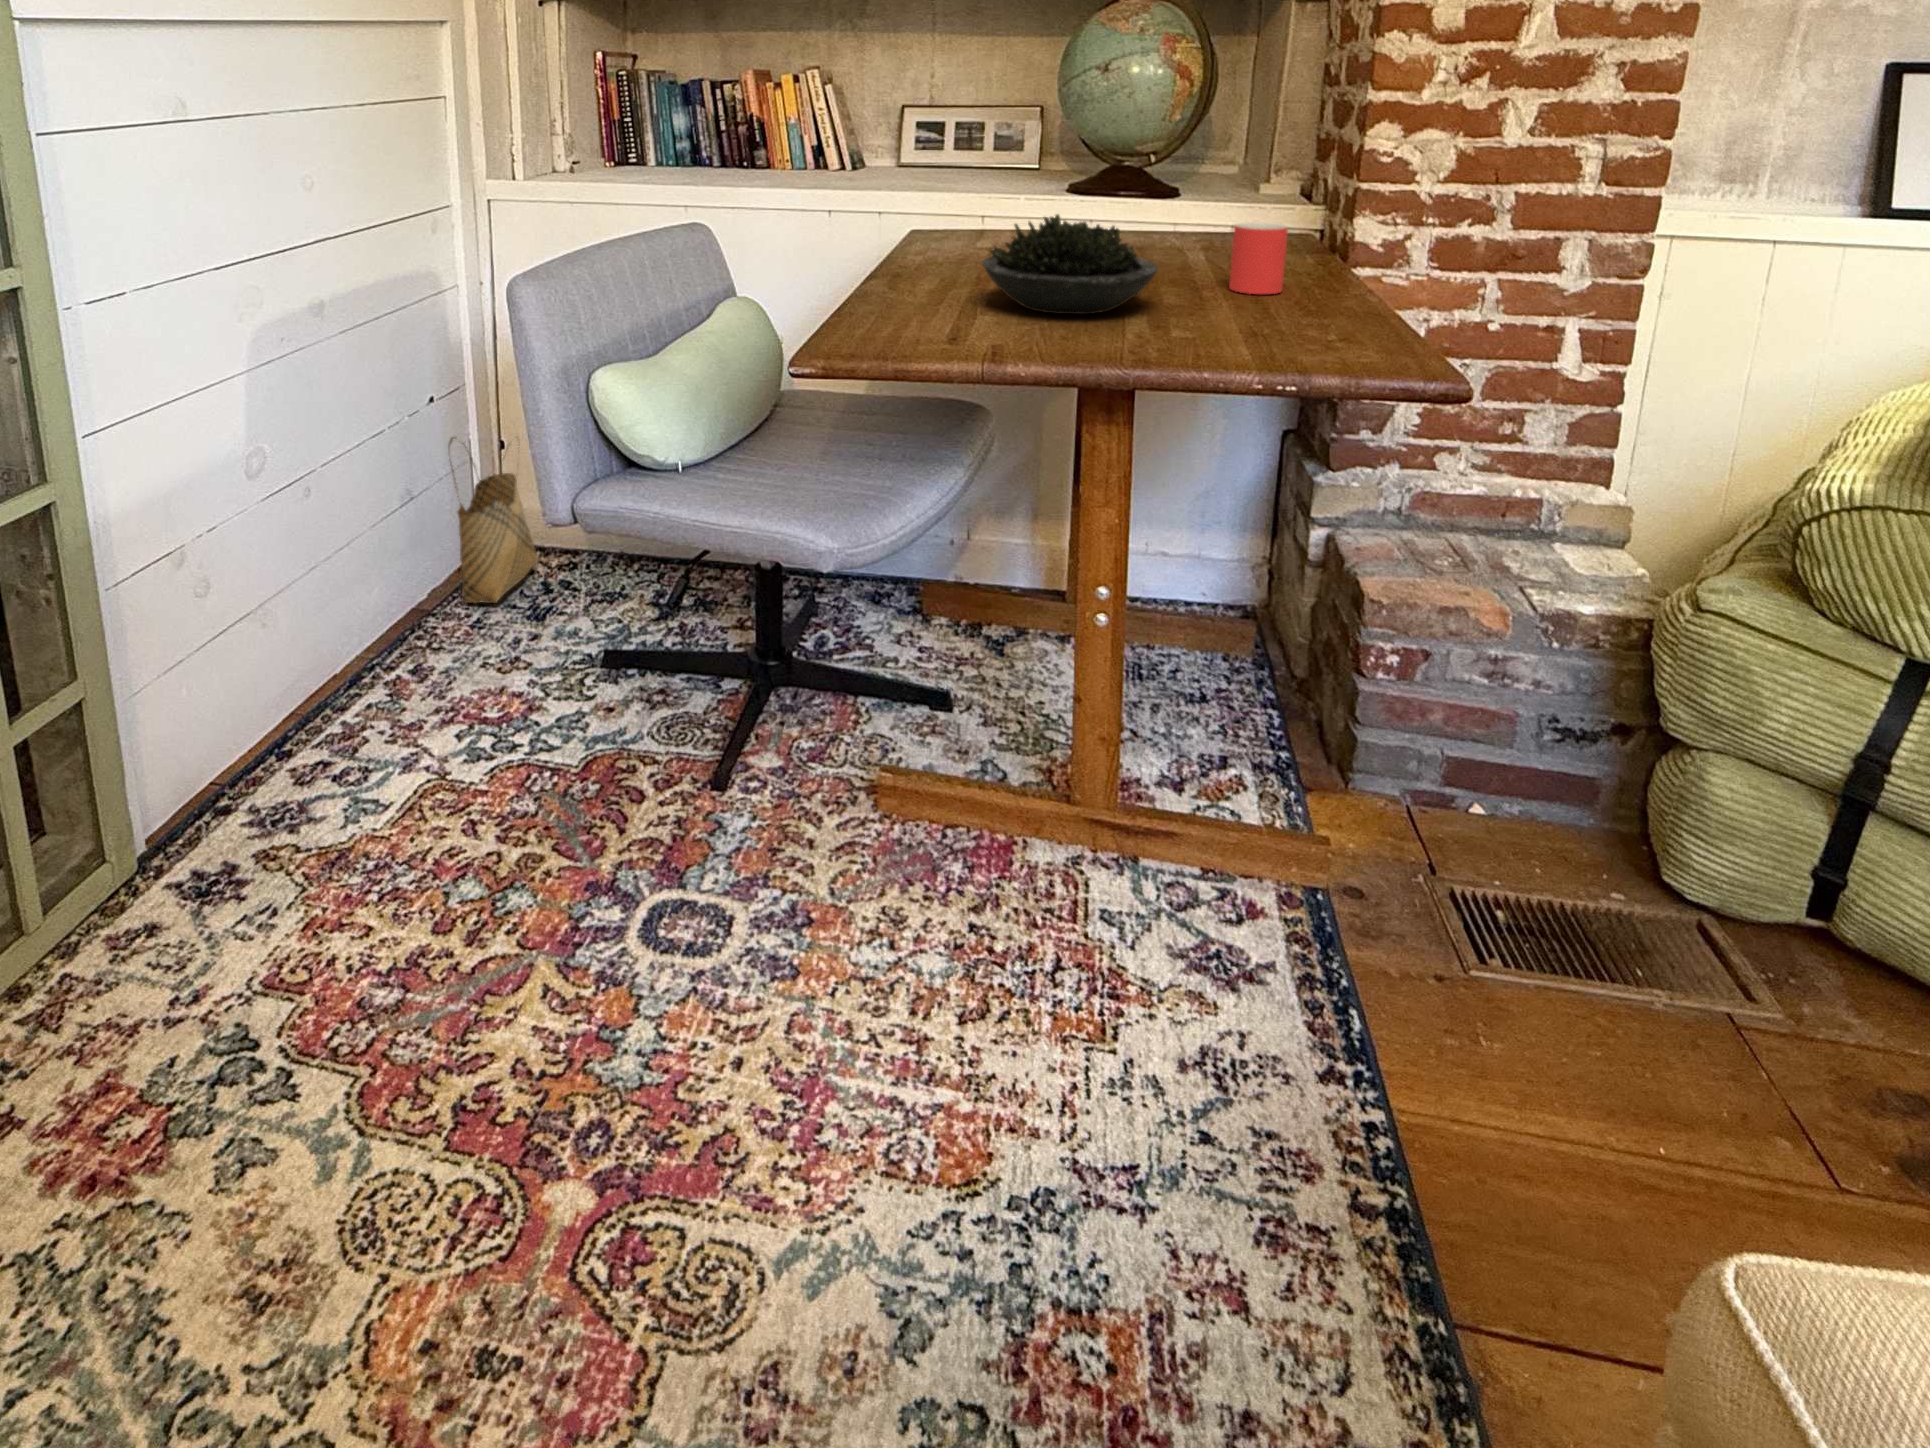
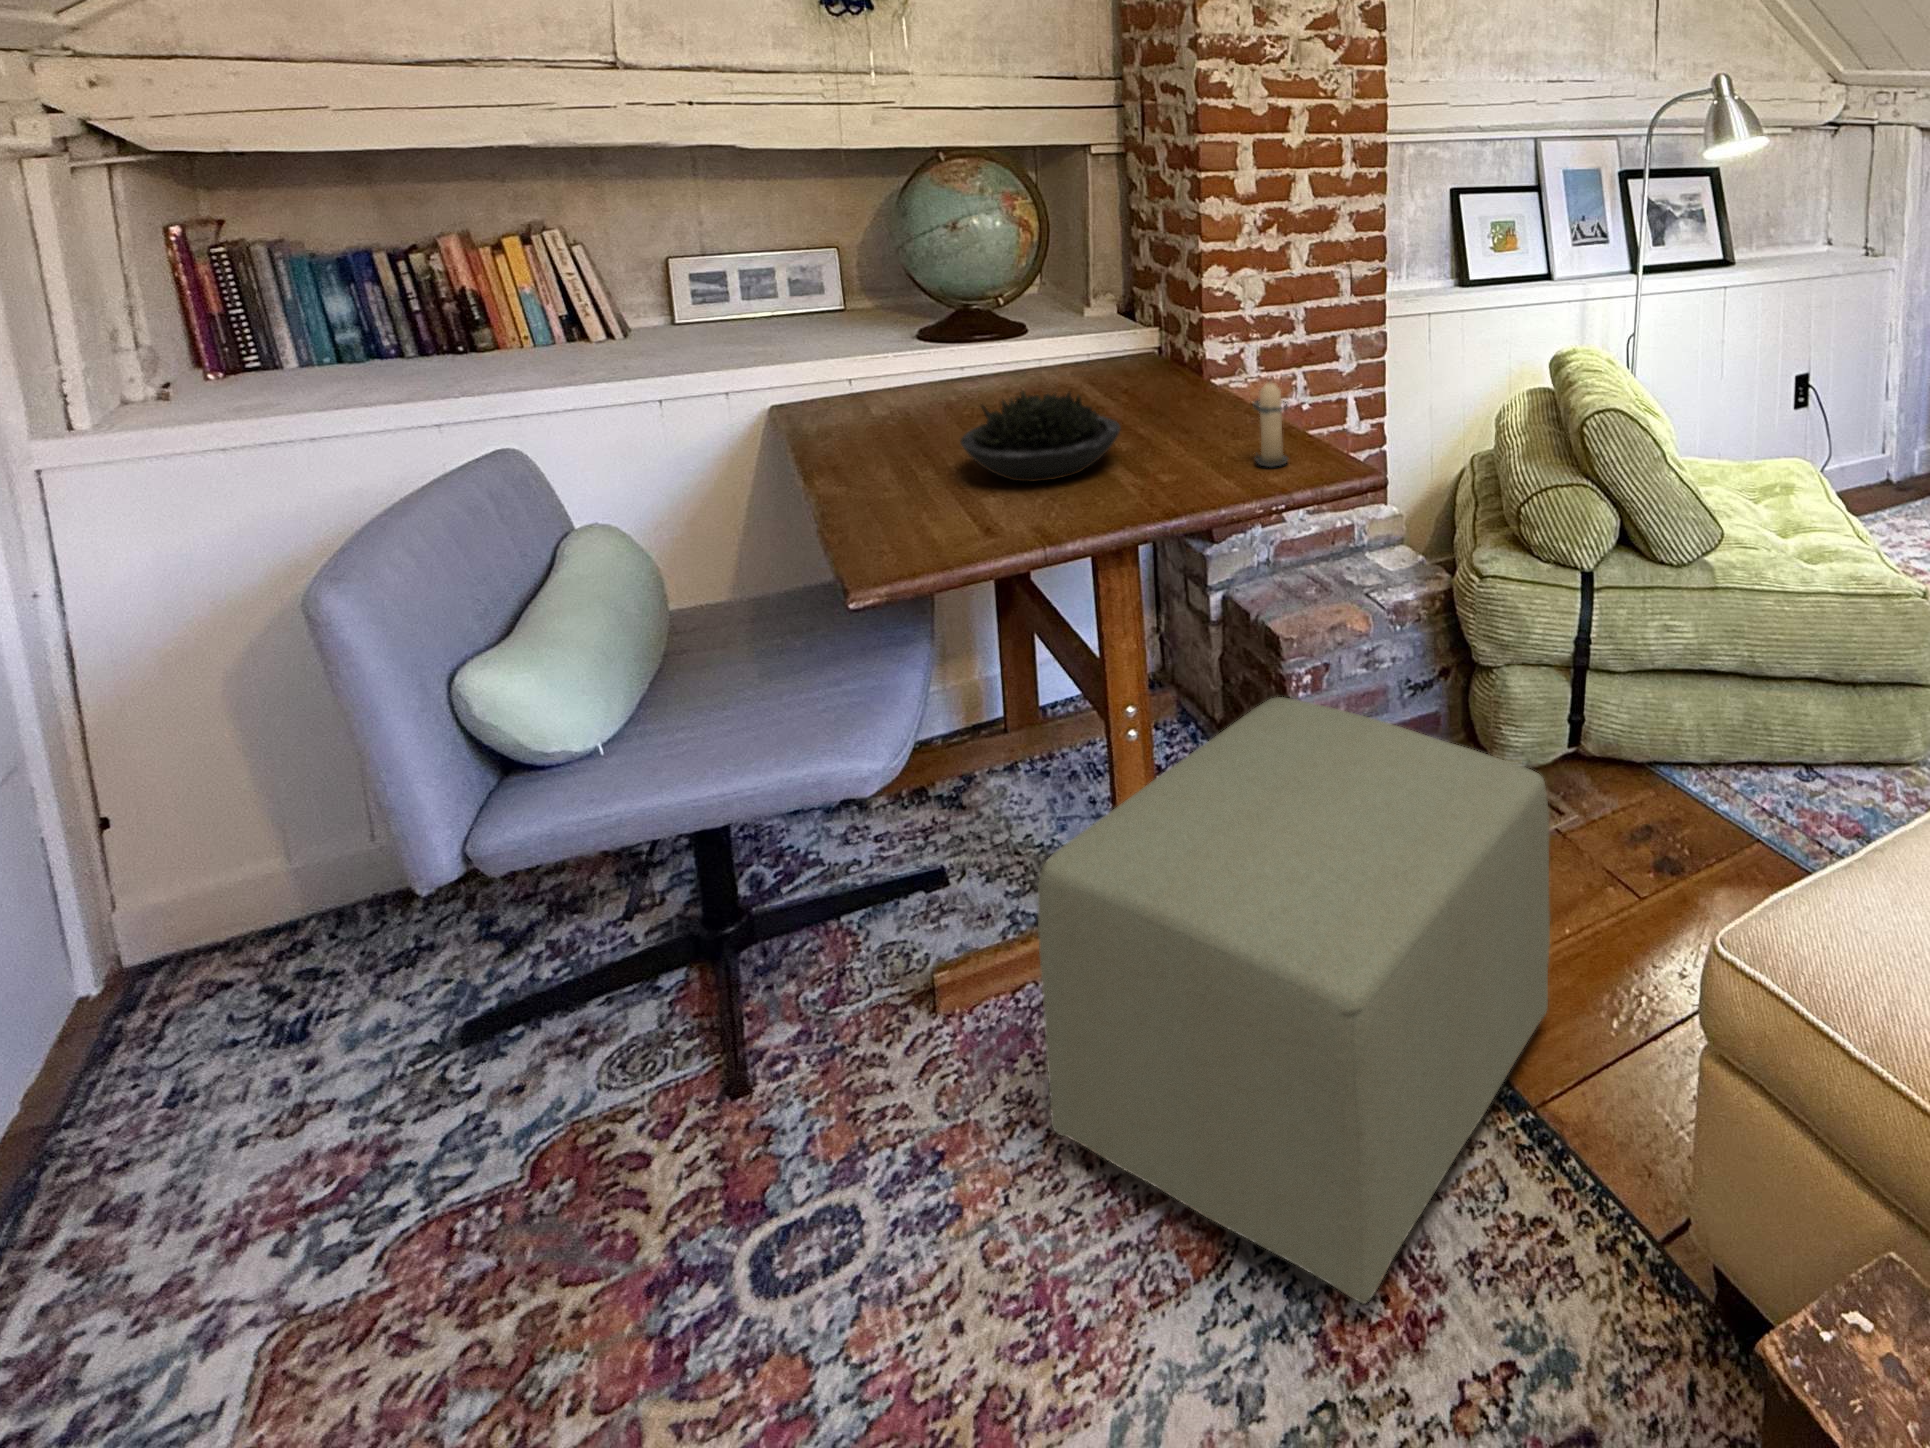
mug: present [1229,222,1288,294] -> none [1148,364,1192,425]
candle: none [1298,229,1367,351] -> present [1253,379,1289,467]
woven basket: present [448,437,538,603] -> none [45,799,238,1082]
ottoman: none [892,636,1591,1348] -> present [1037,697,1550,1304]

